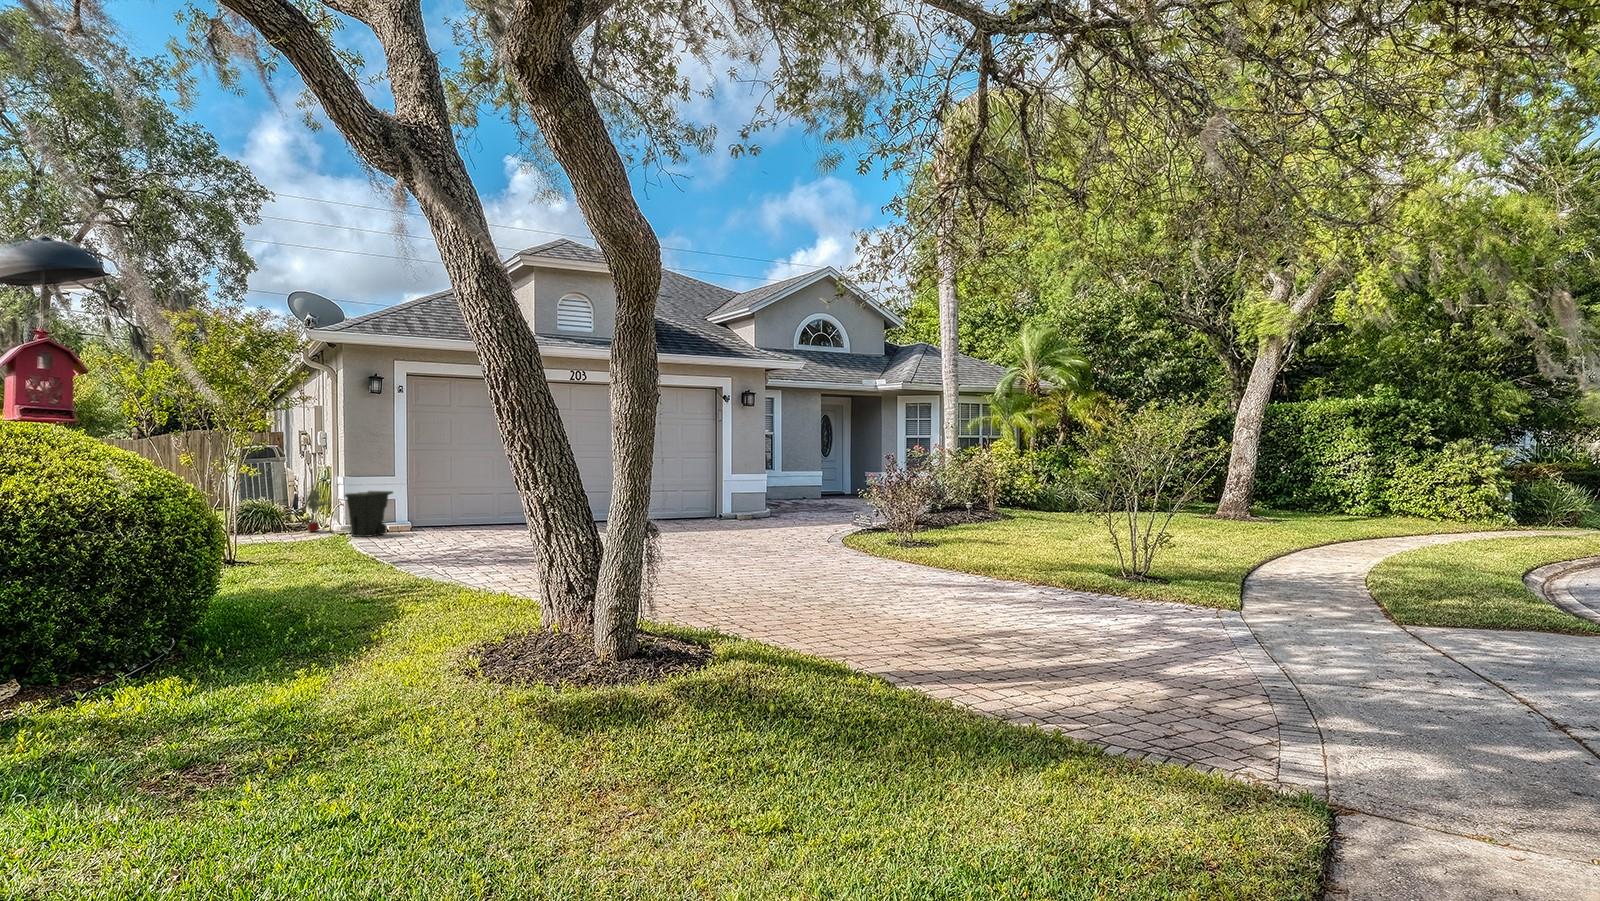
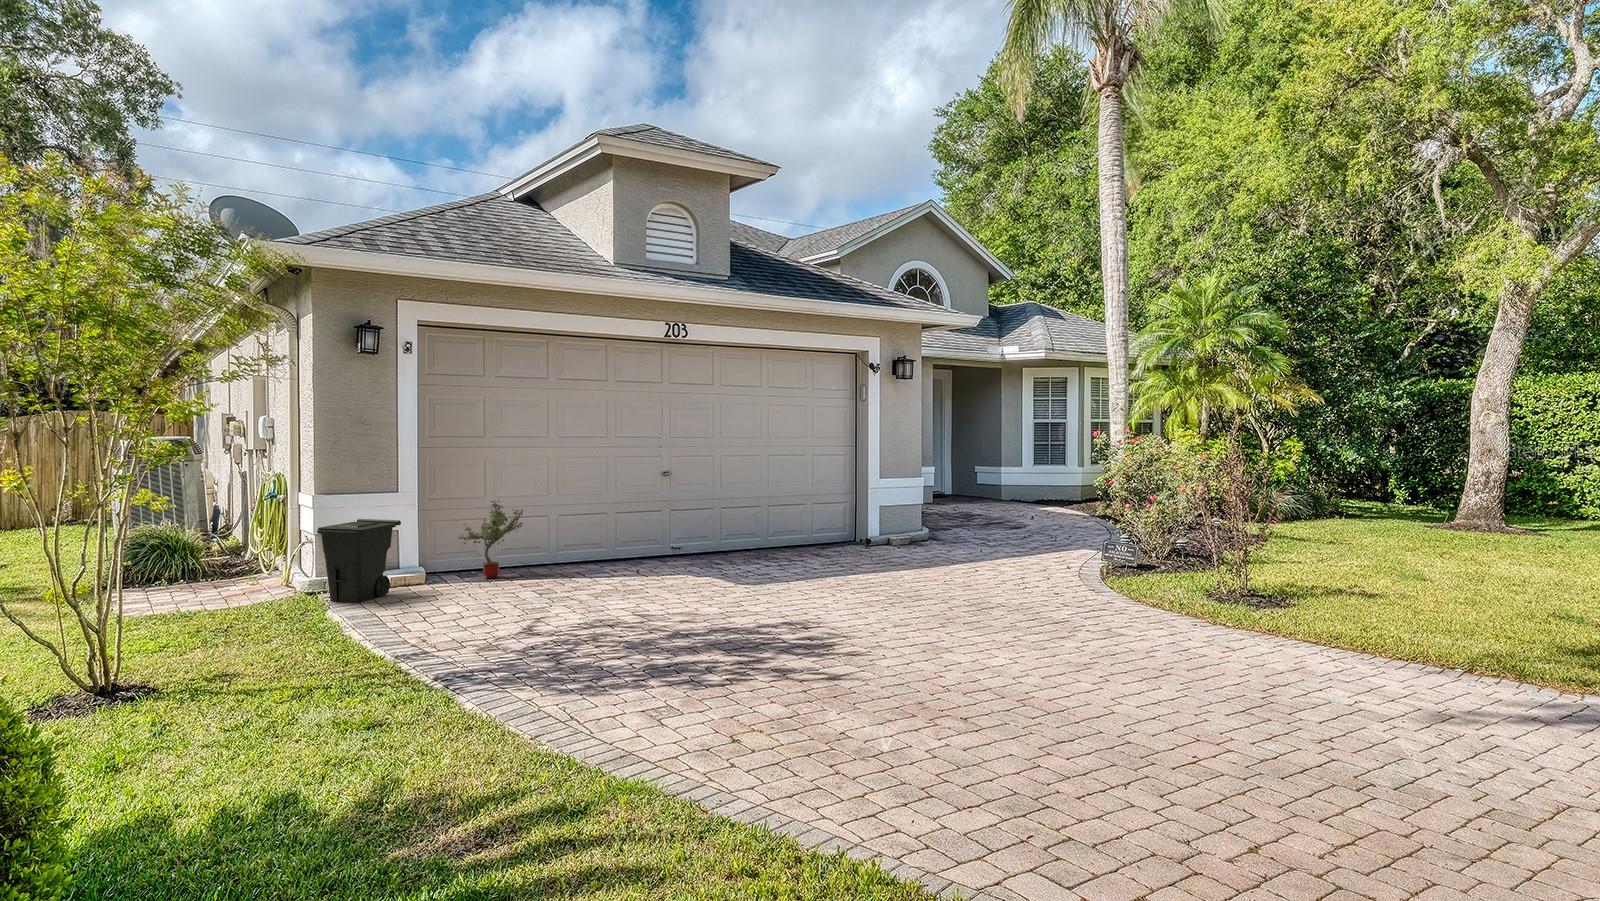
potted tree: present [305,484,331,532] -> present [458,500,523,579]

